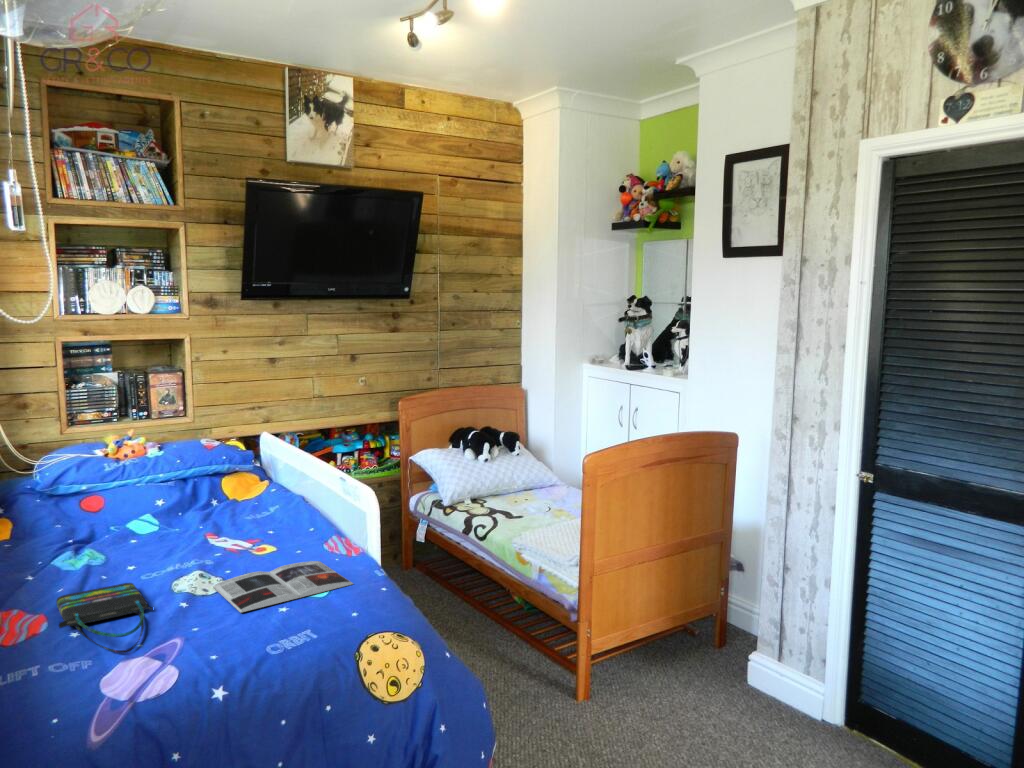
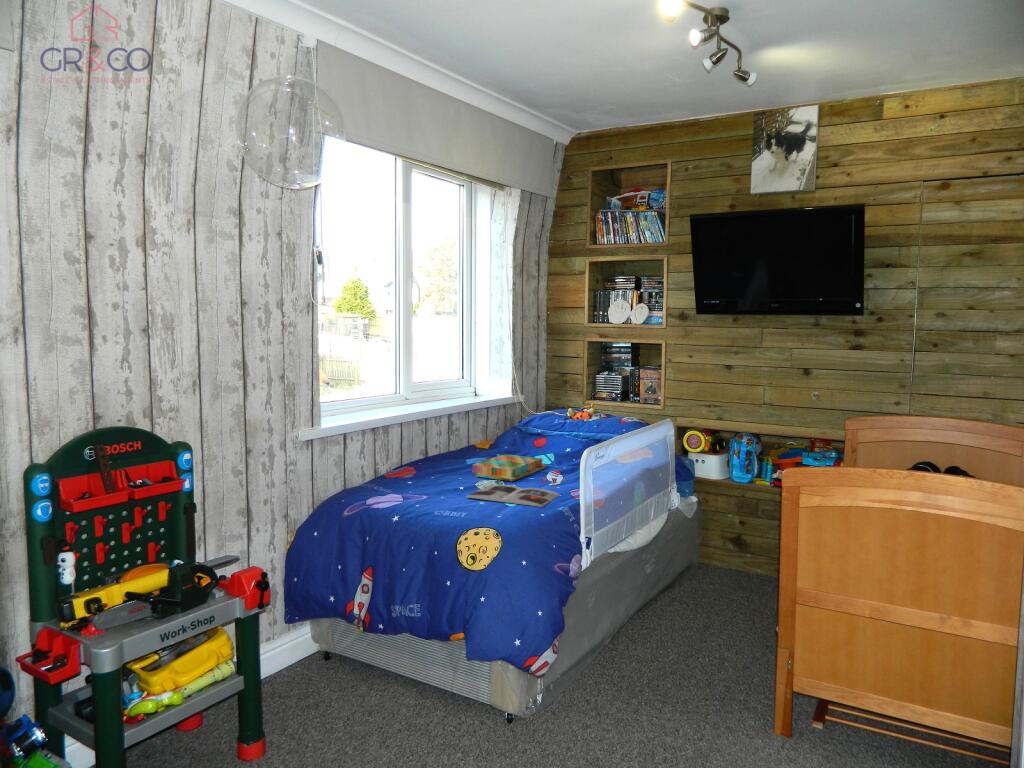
board game: none [121,524,221,580] -> present [472,454,547,481]
tote bag: present [56,583,152,653] -> none [396,468,460,493]

